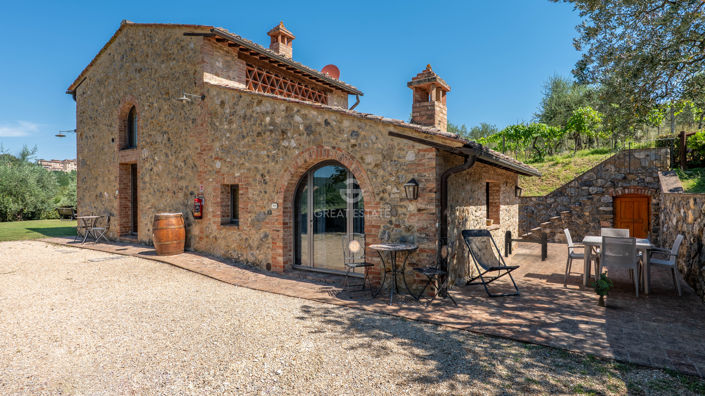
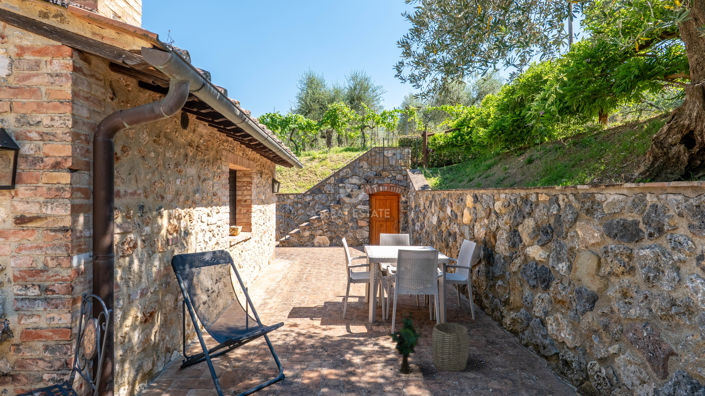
bench: present [505,230,547,261] -> none [258,239,312,279]
woven basket: none [625,283,655,312] -> present [432,323,469,371]

